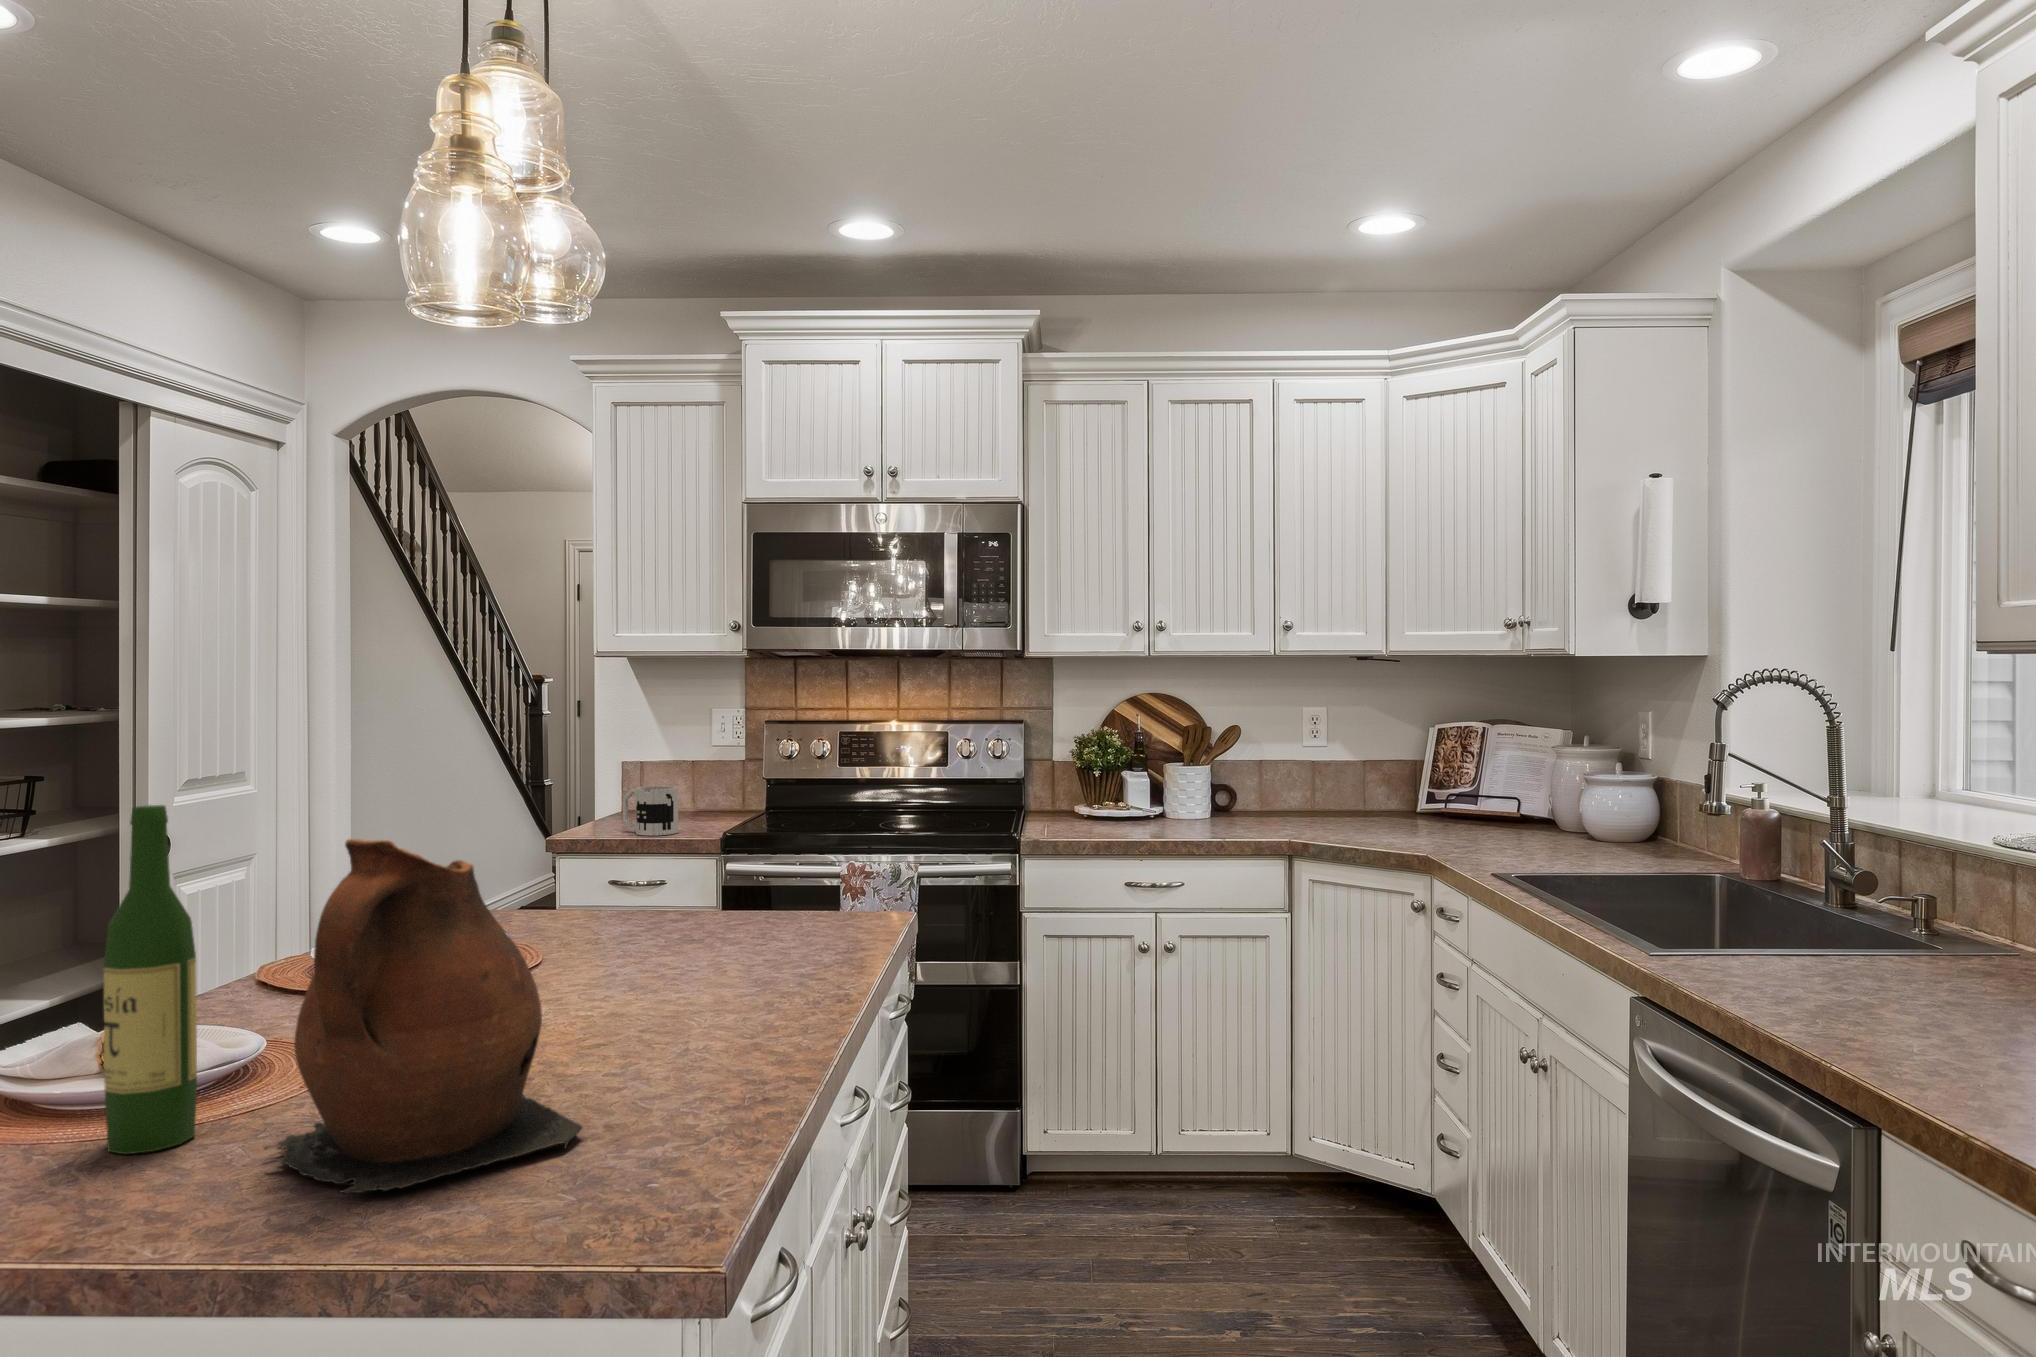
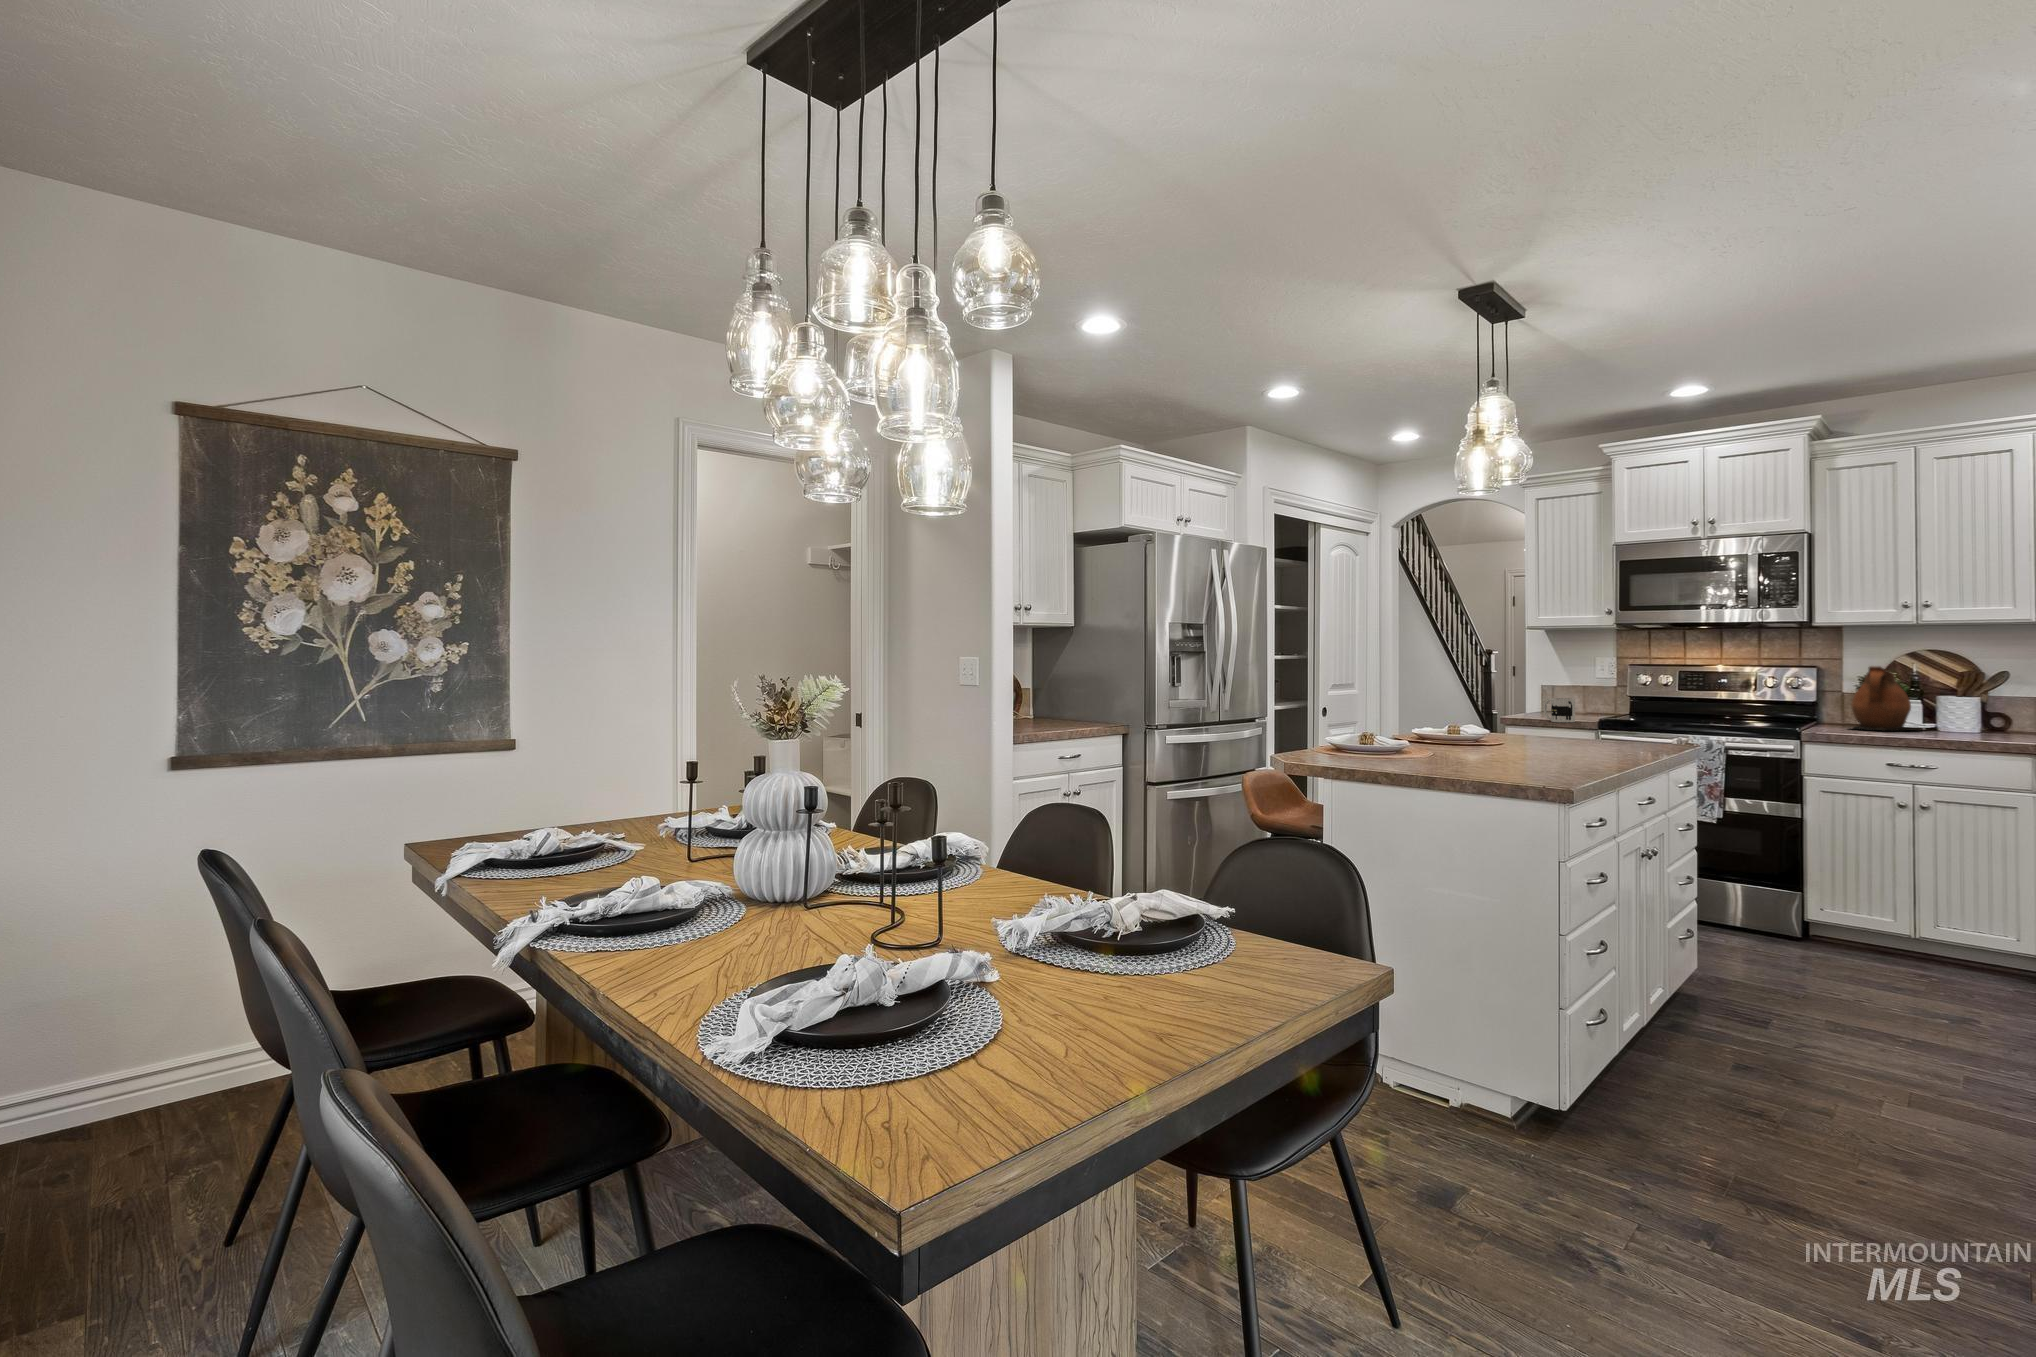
wine bottle: present [104,805,197,1154] -> none [1404,664,1427,754]
ceramic pitcher: present [264,839,583,1193] -> present [1850,666,1911,730]

